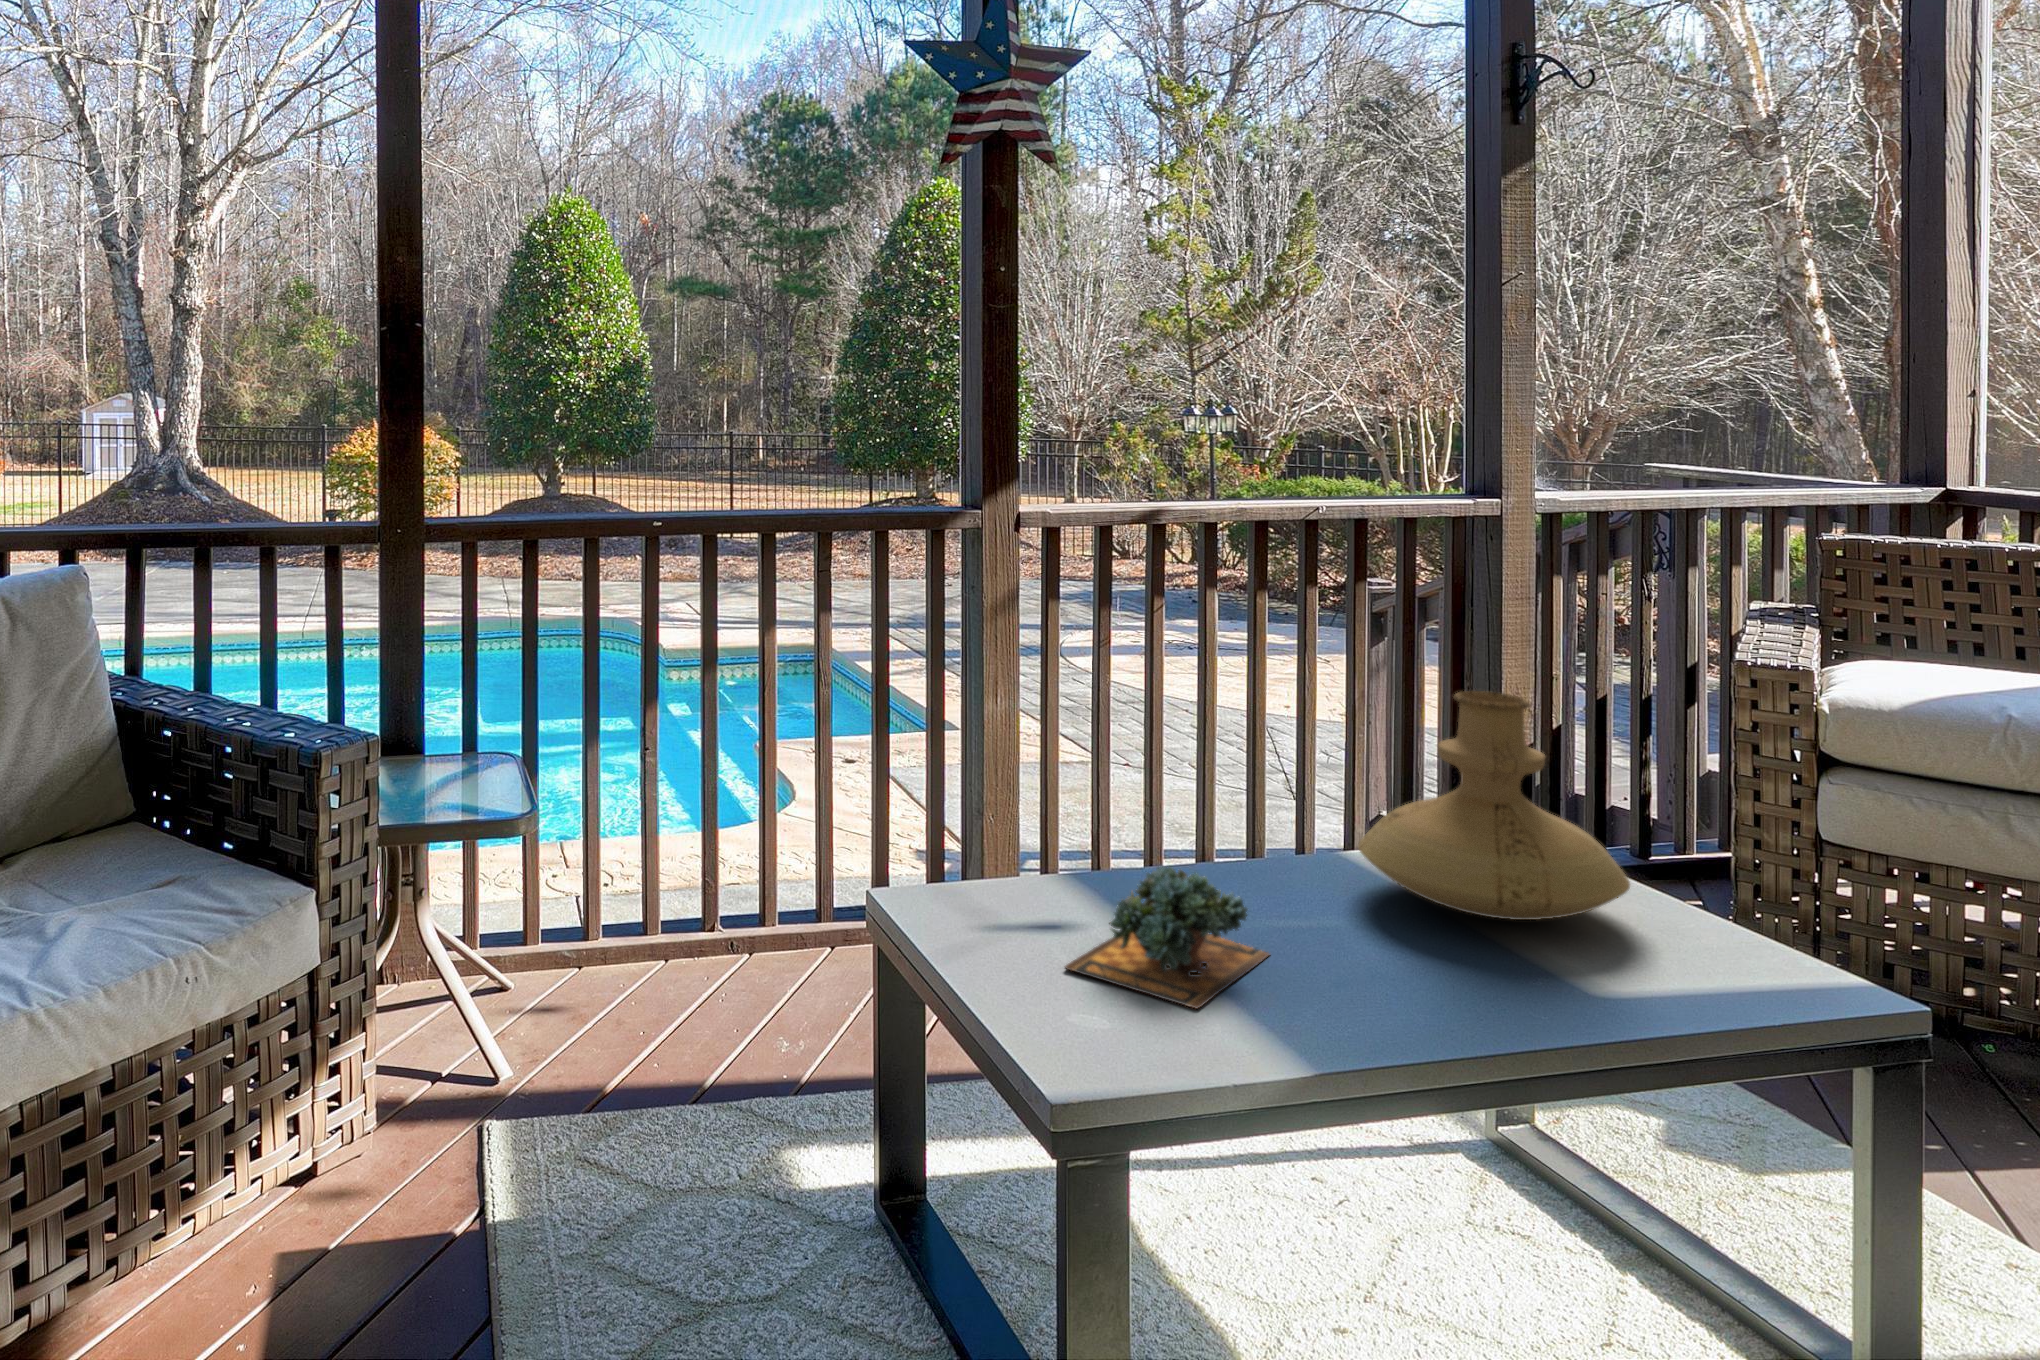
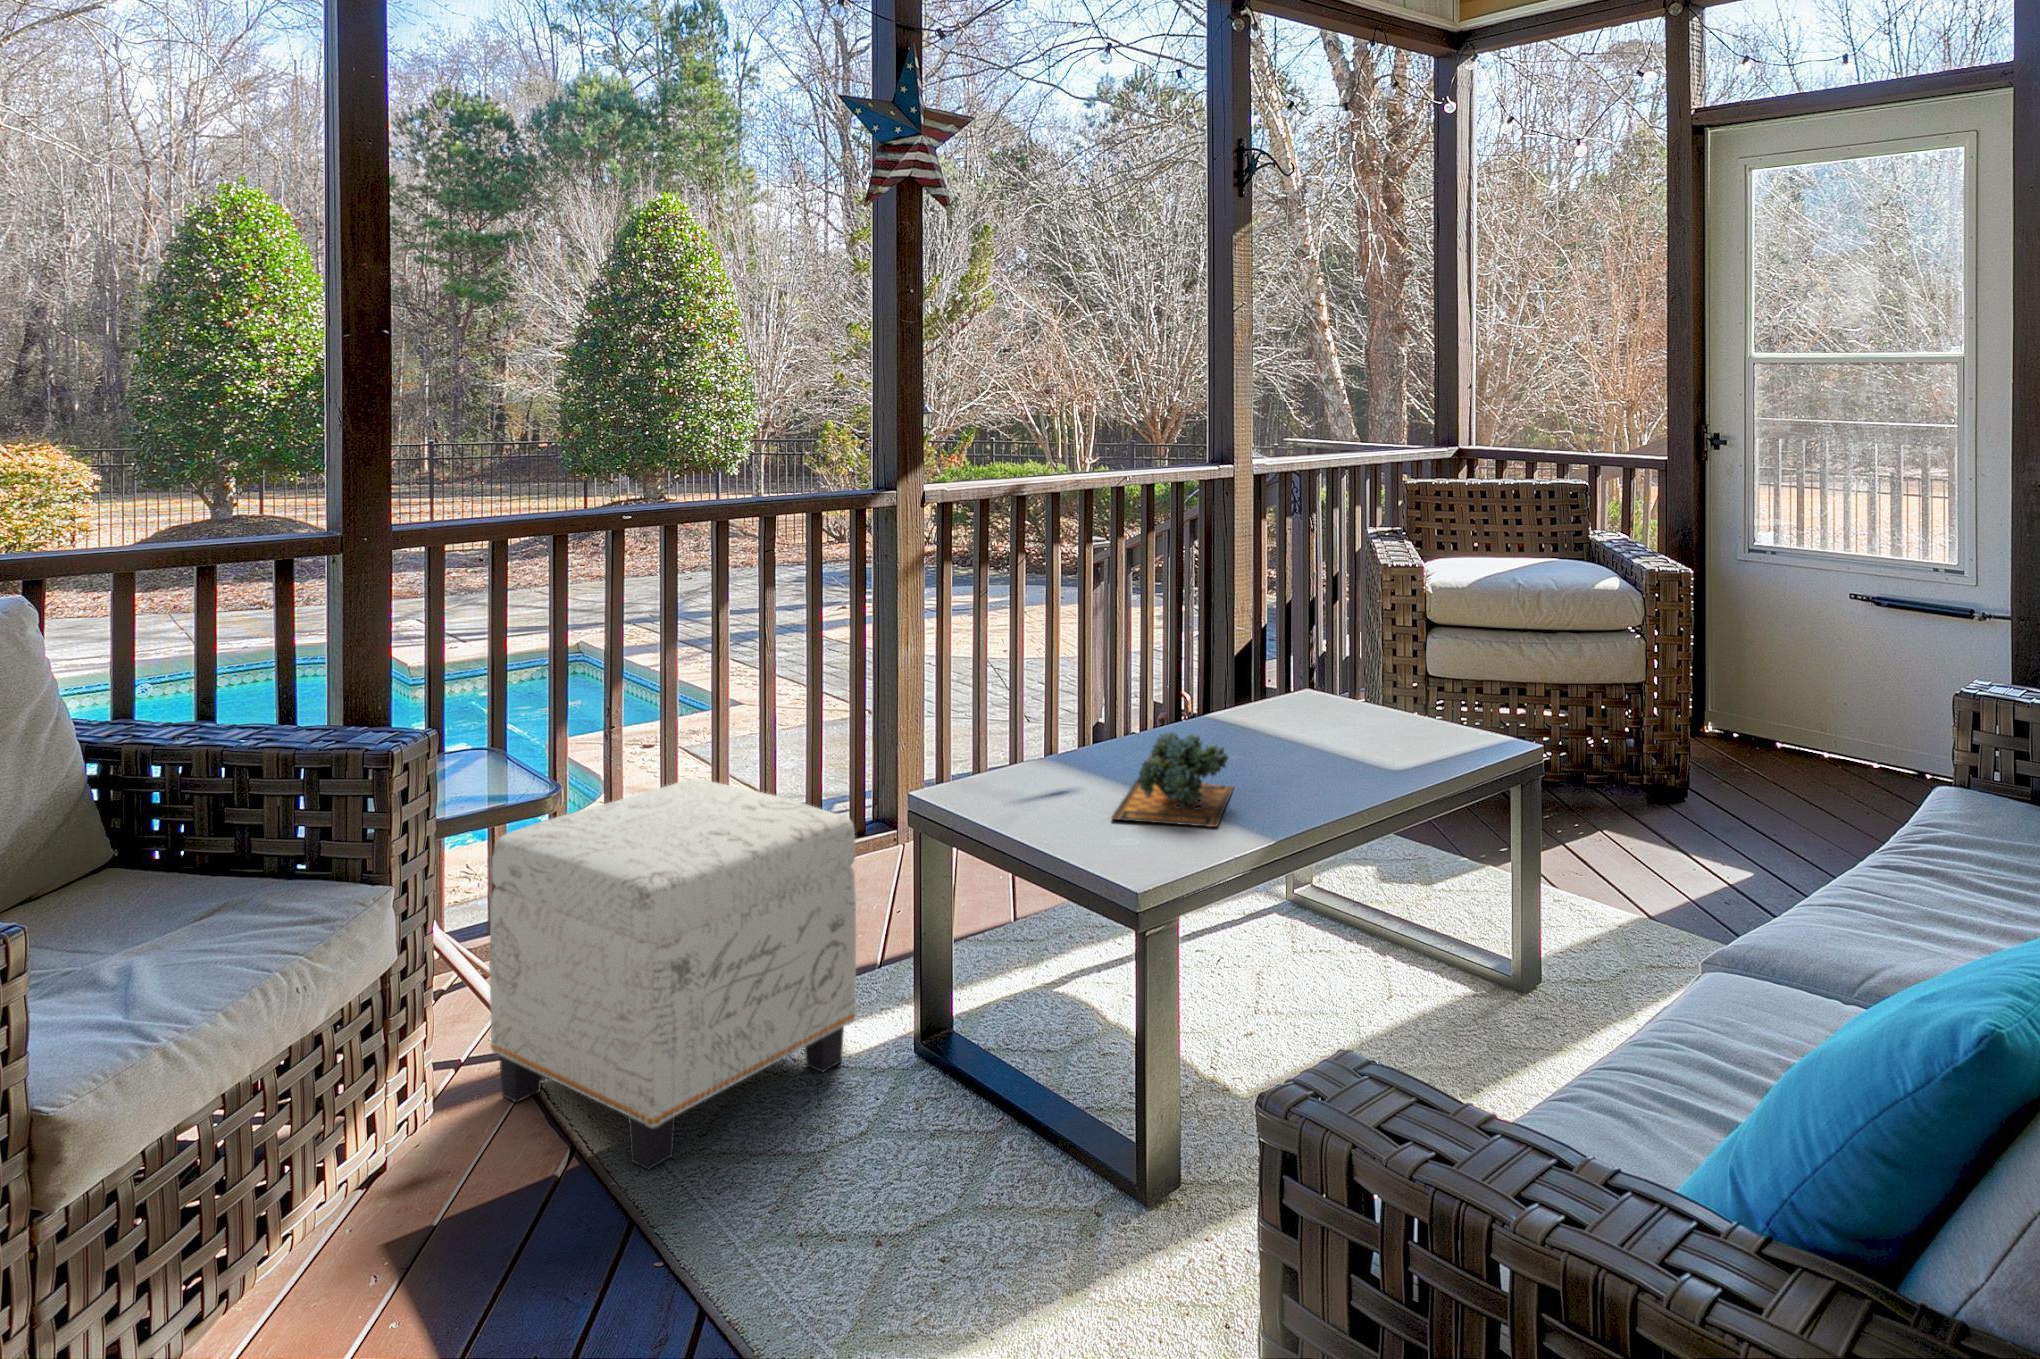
vase: present [1358,691,1630,920] -> none [1255,587,1426,742]
ottoman: none [437,823,797,1247] -> present [489,779,856,1169]

